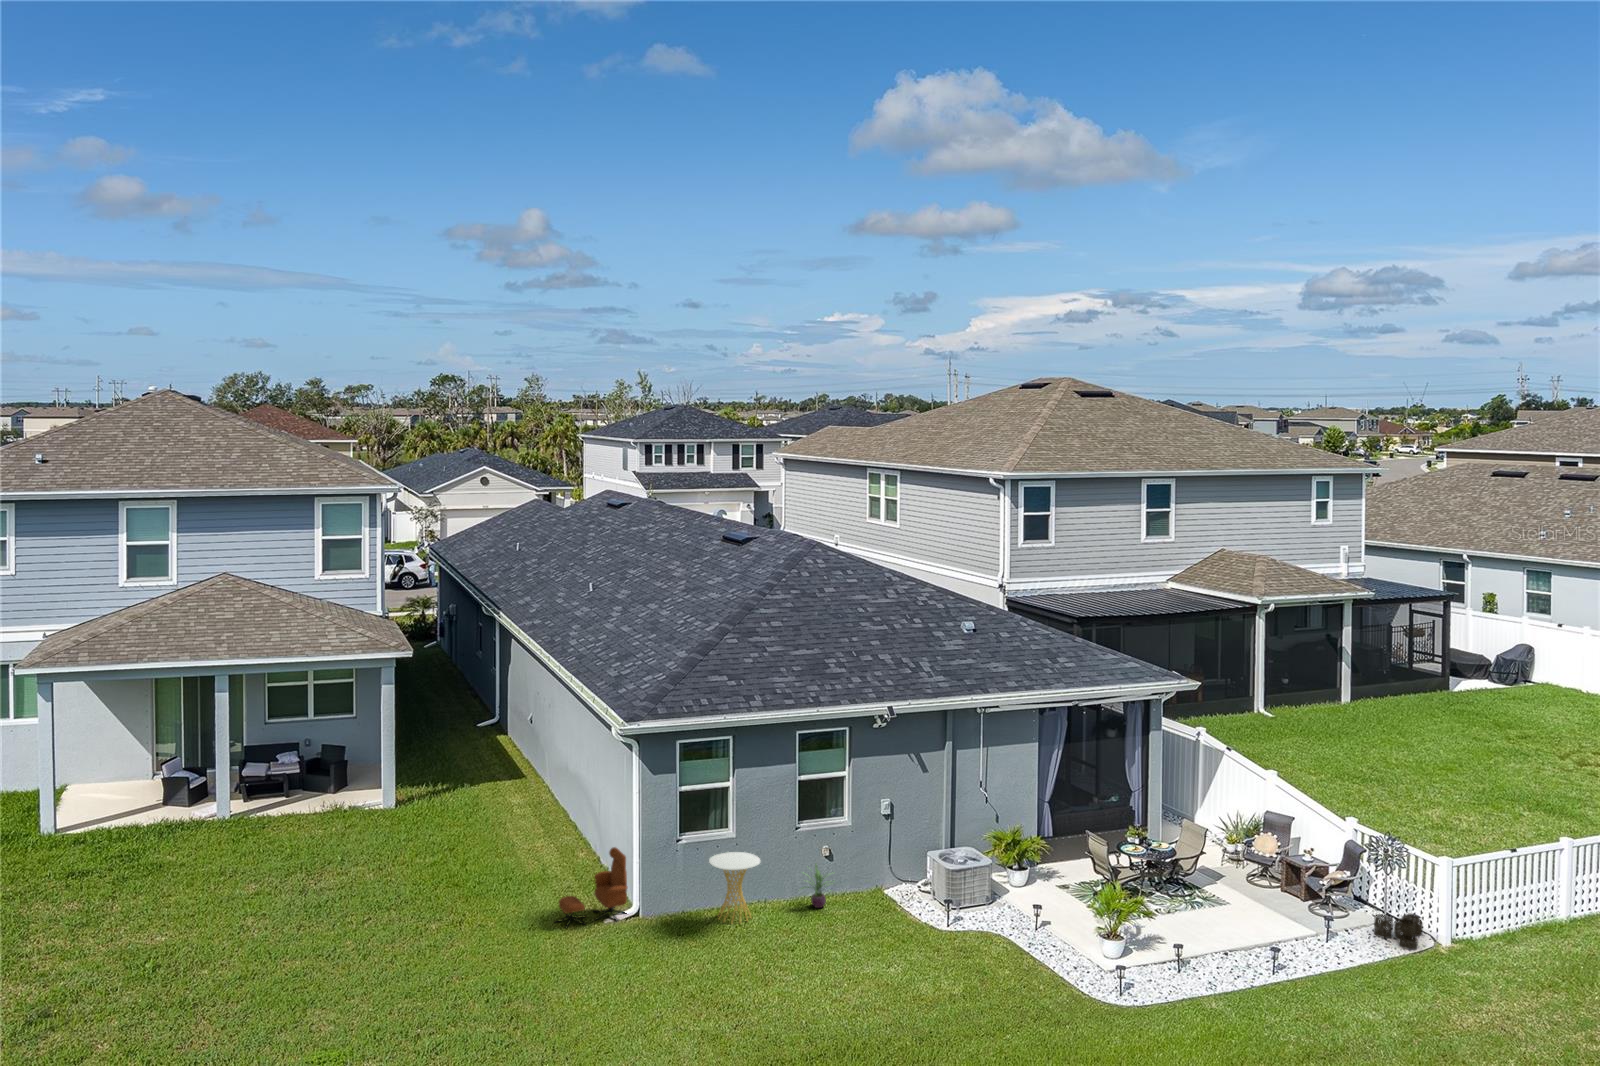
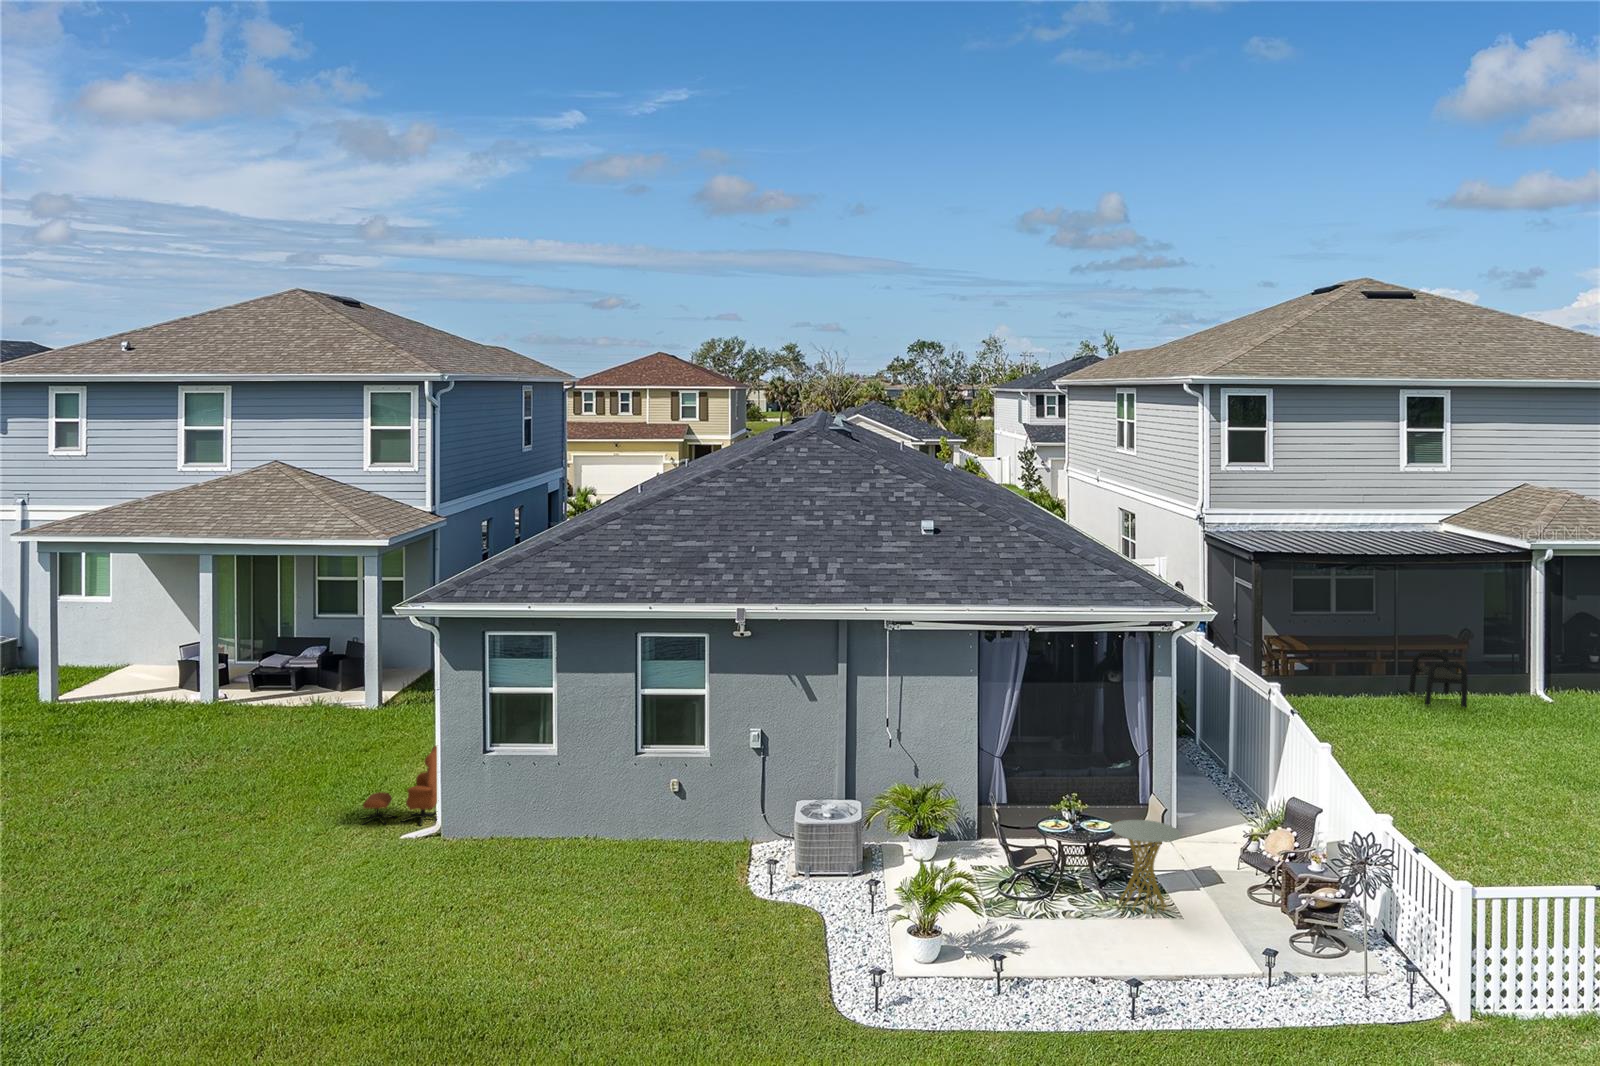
bench: none [1185,680,1232,721] -> present [1409,652,1468,708]
side table: present [709,852,760,923] -> present [1110,820,1181,913]
decorative plant: present [800,864,831,908] -> none [617,791,673,844]
woven basket: present [1374,913,1423,950] -> none [1343,951,1427,1013]

